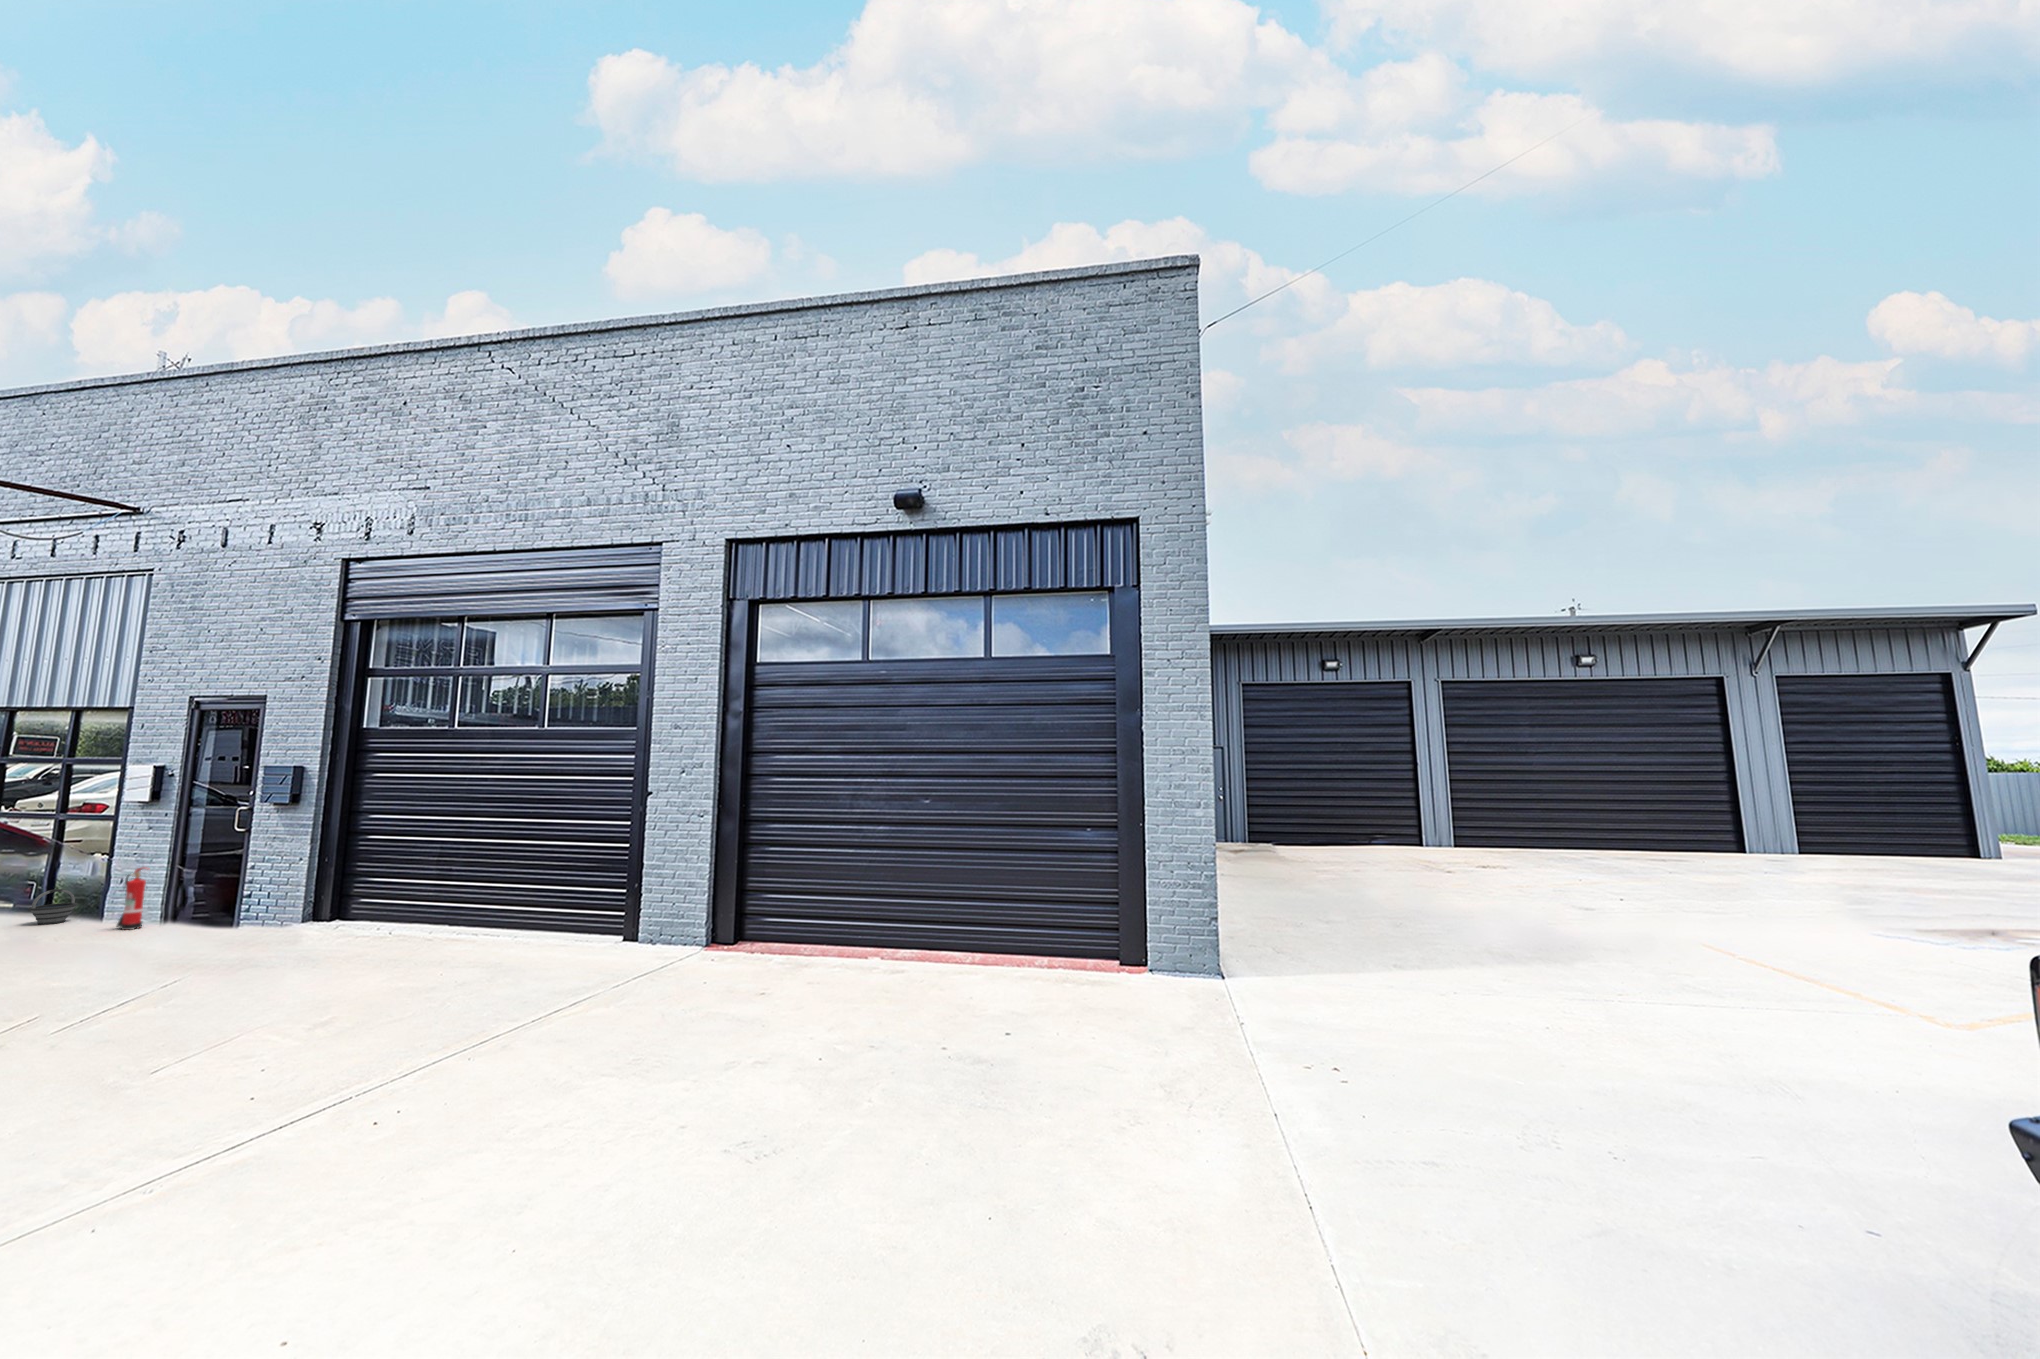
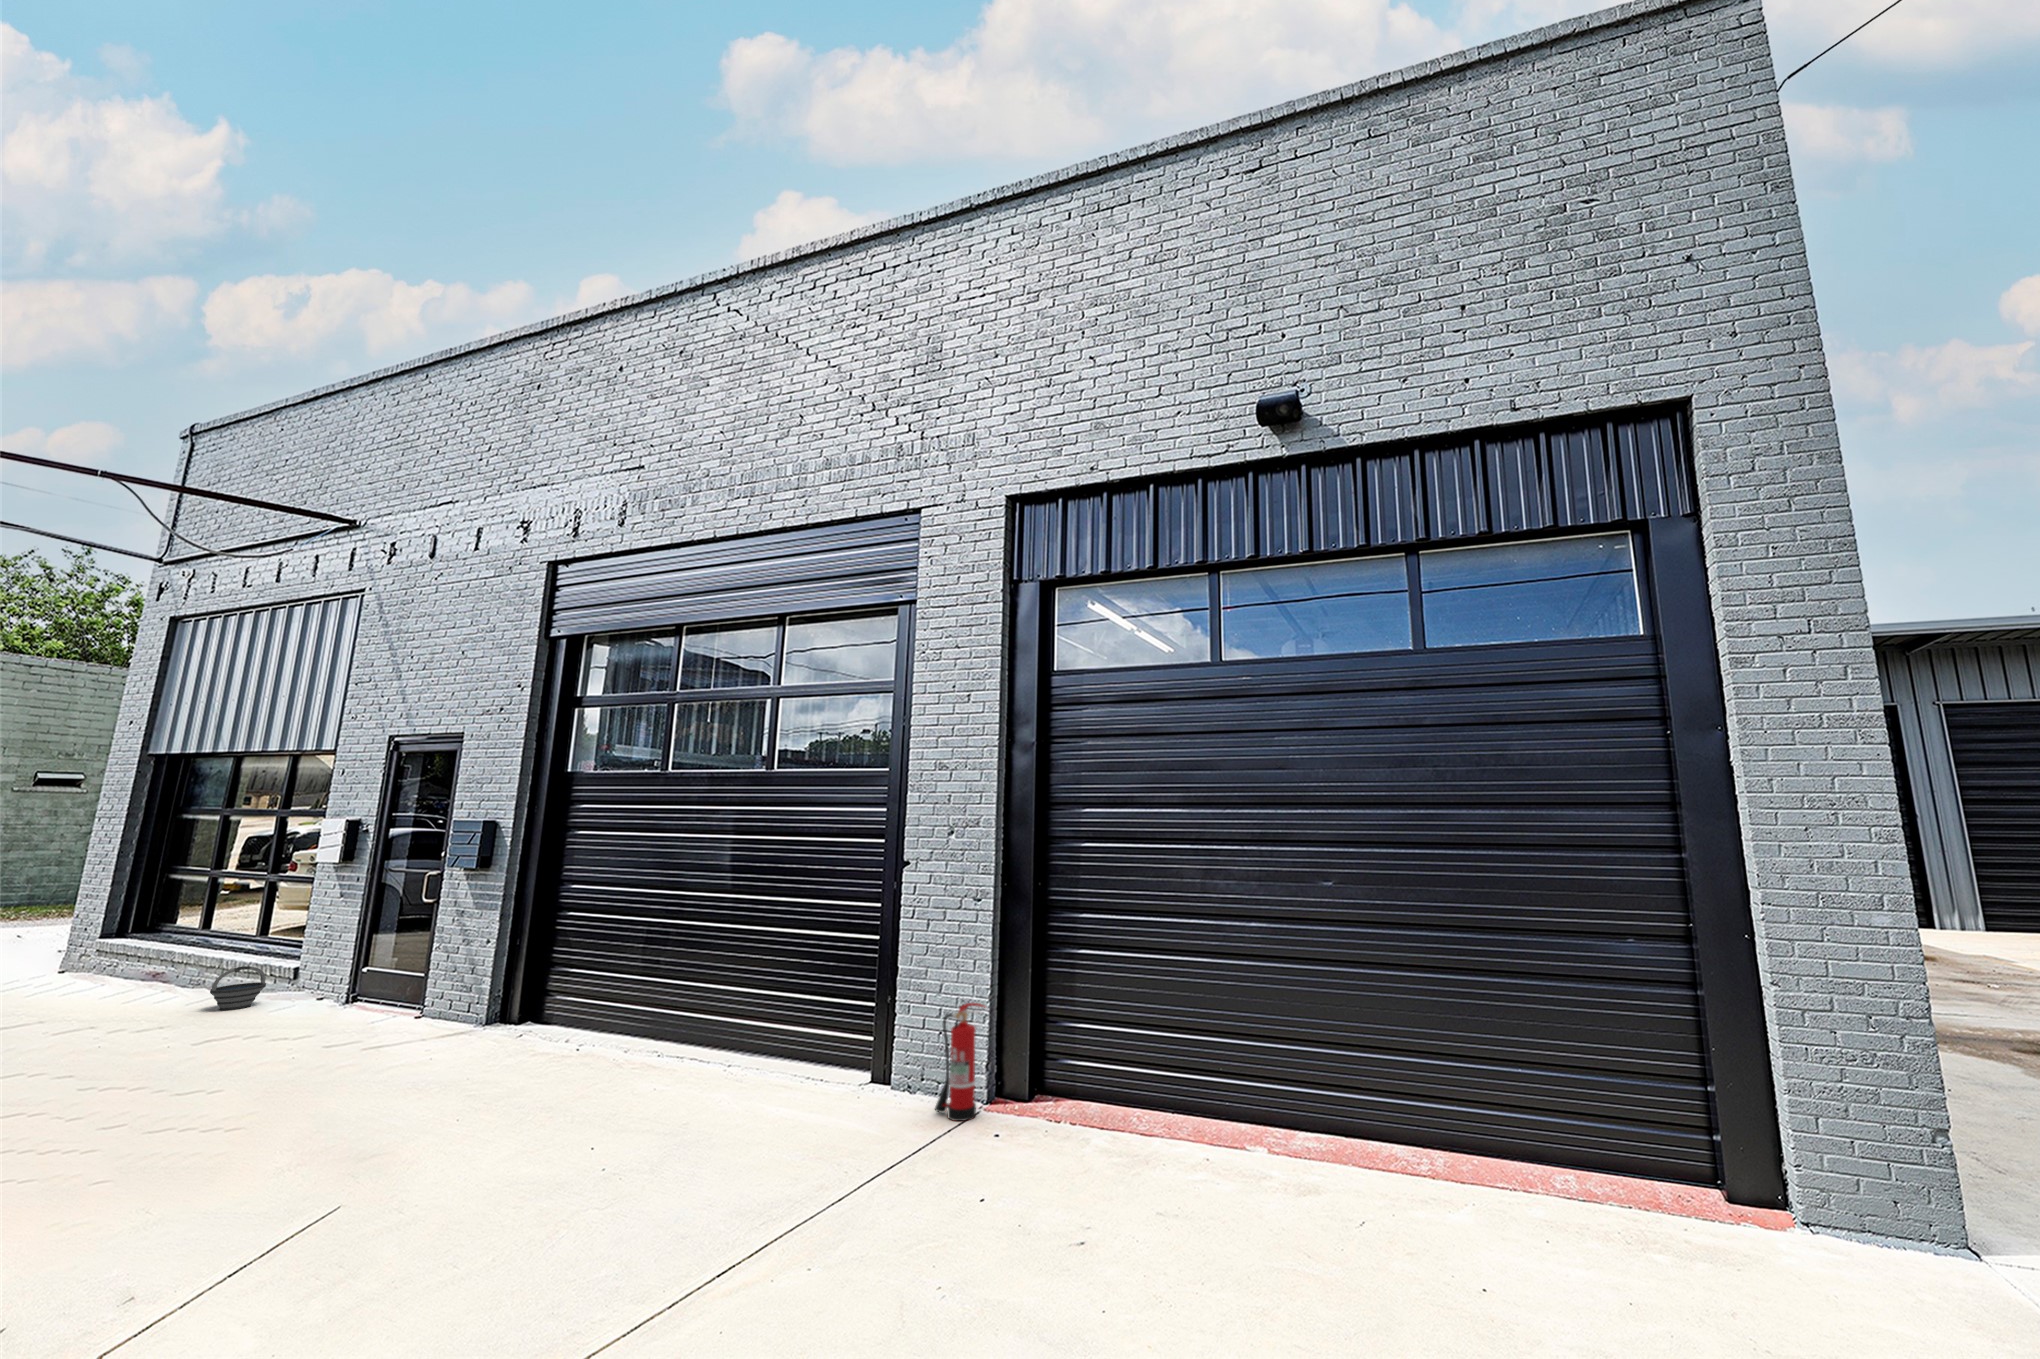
fire extinguisher: present [117,868,146,930] -> present [935,1003,985,1121]

